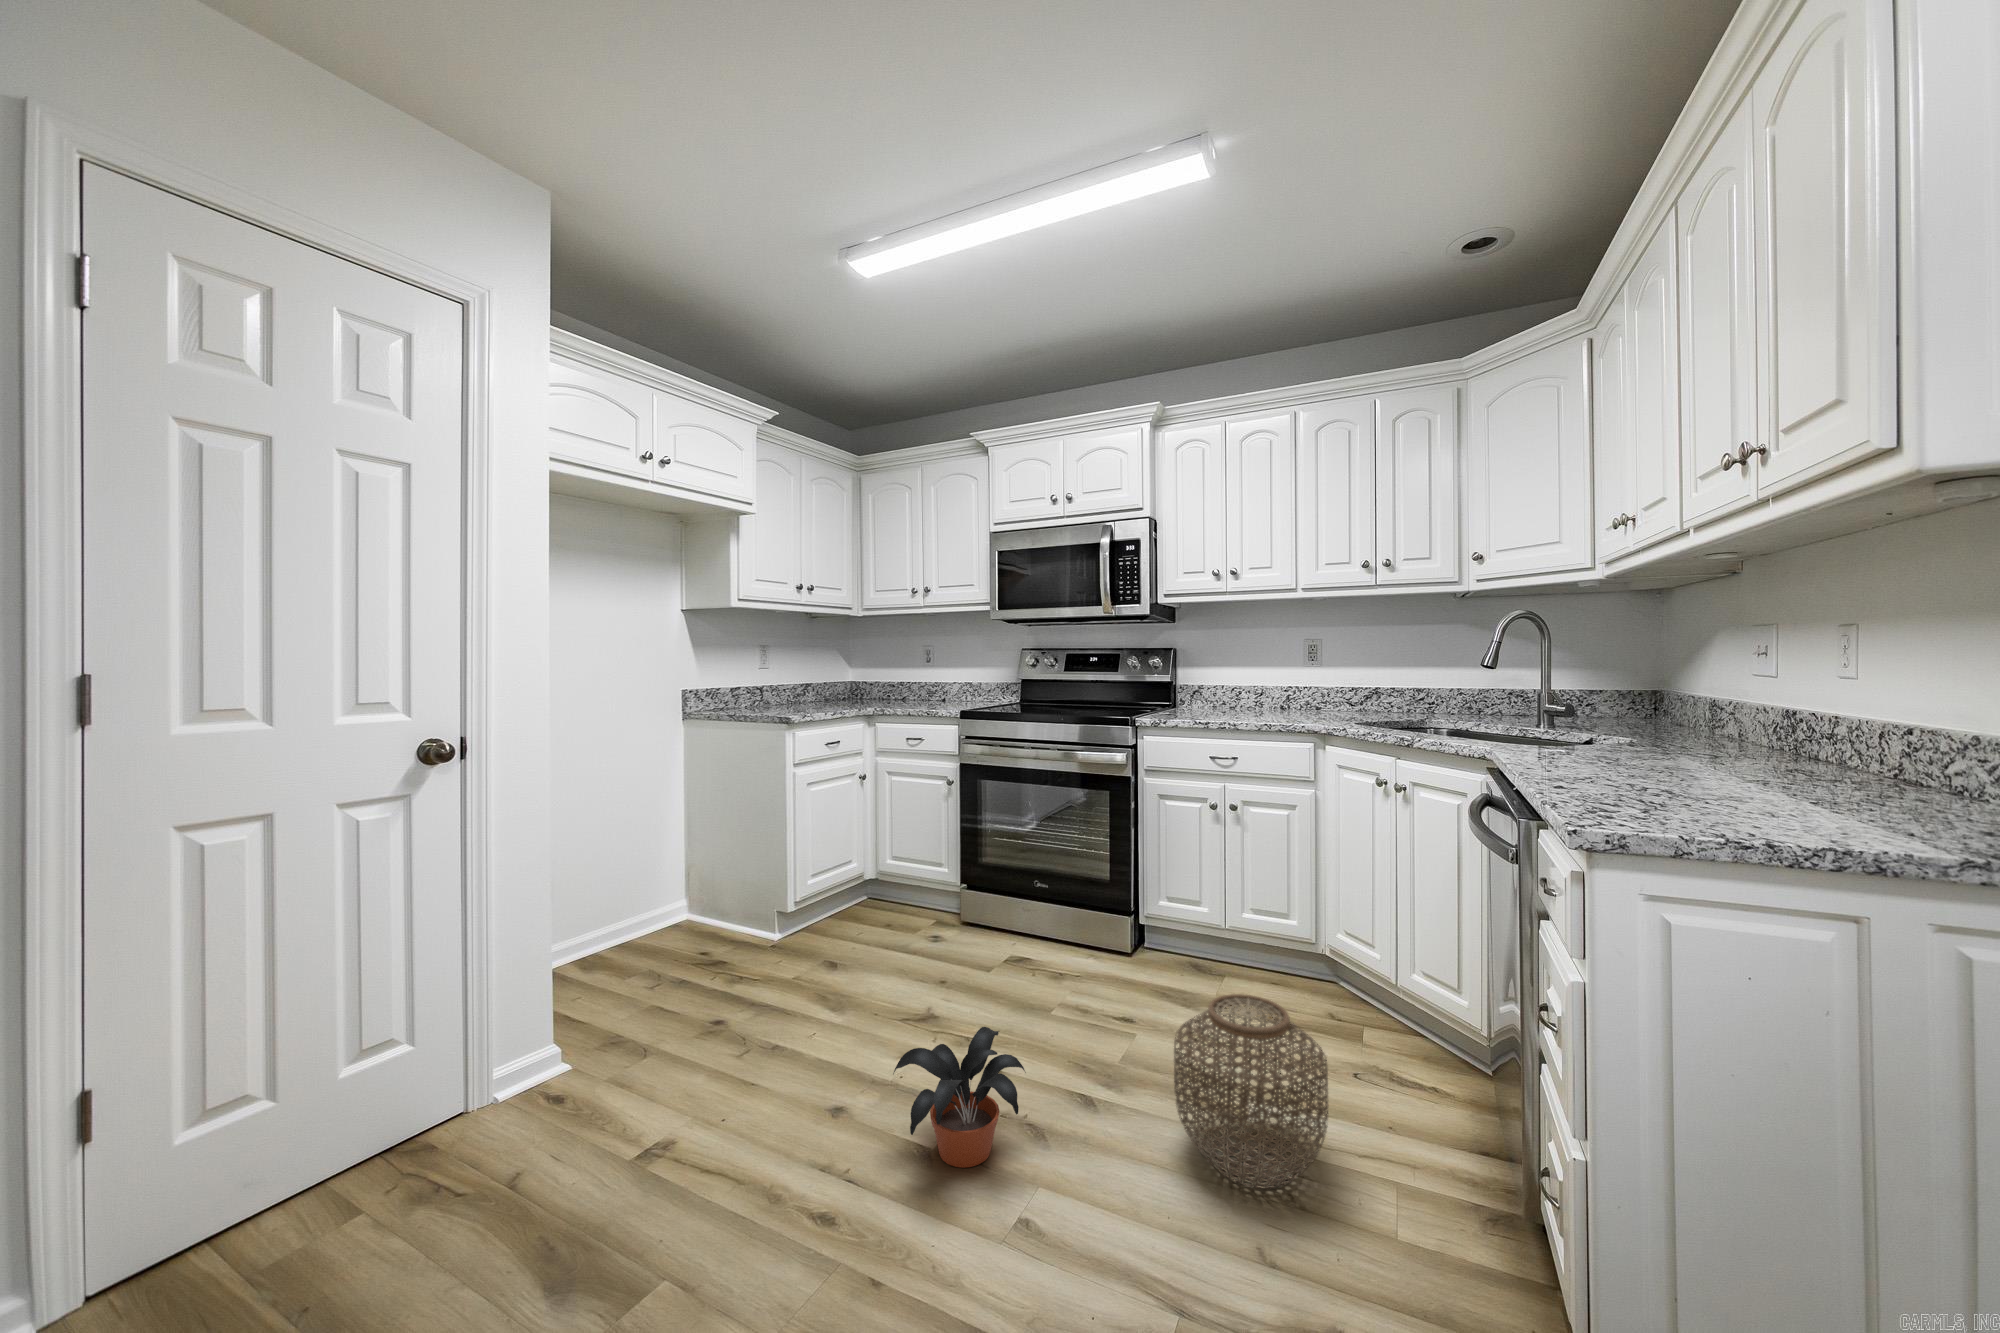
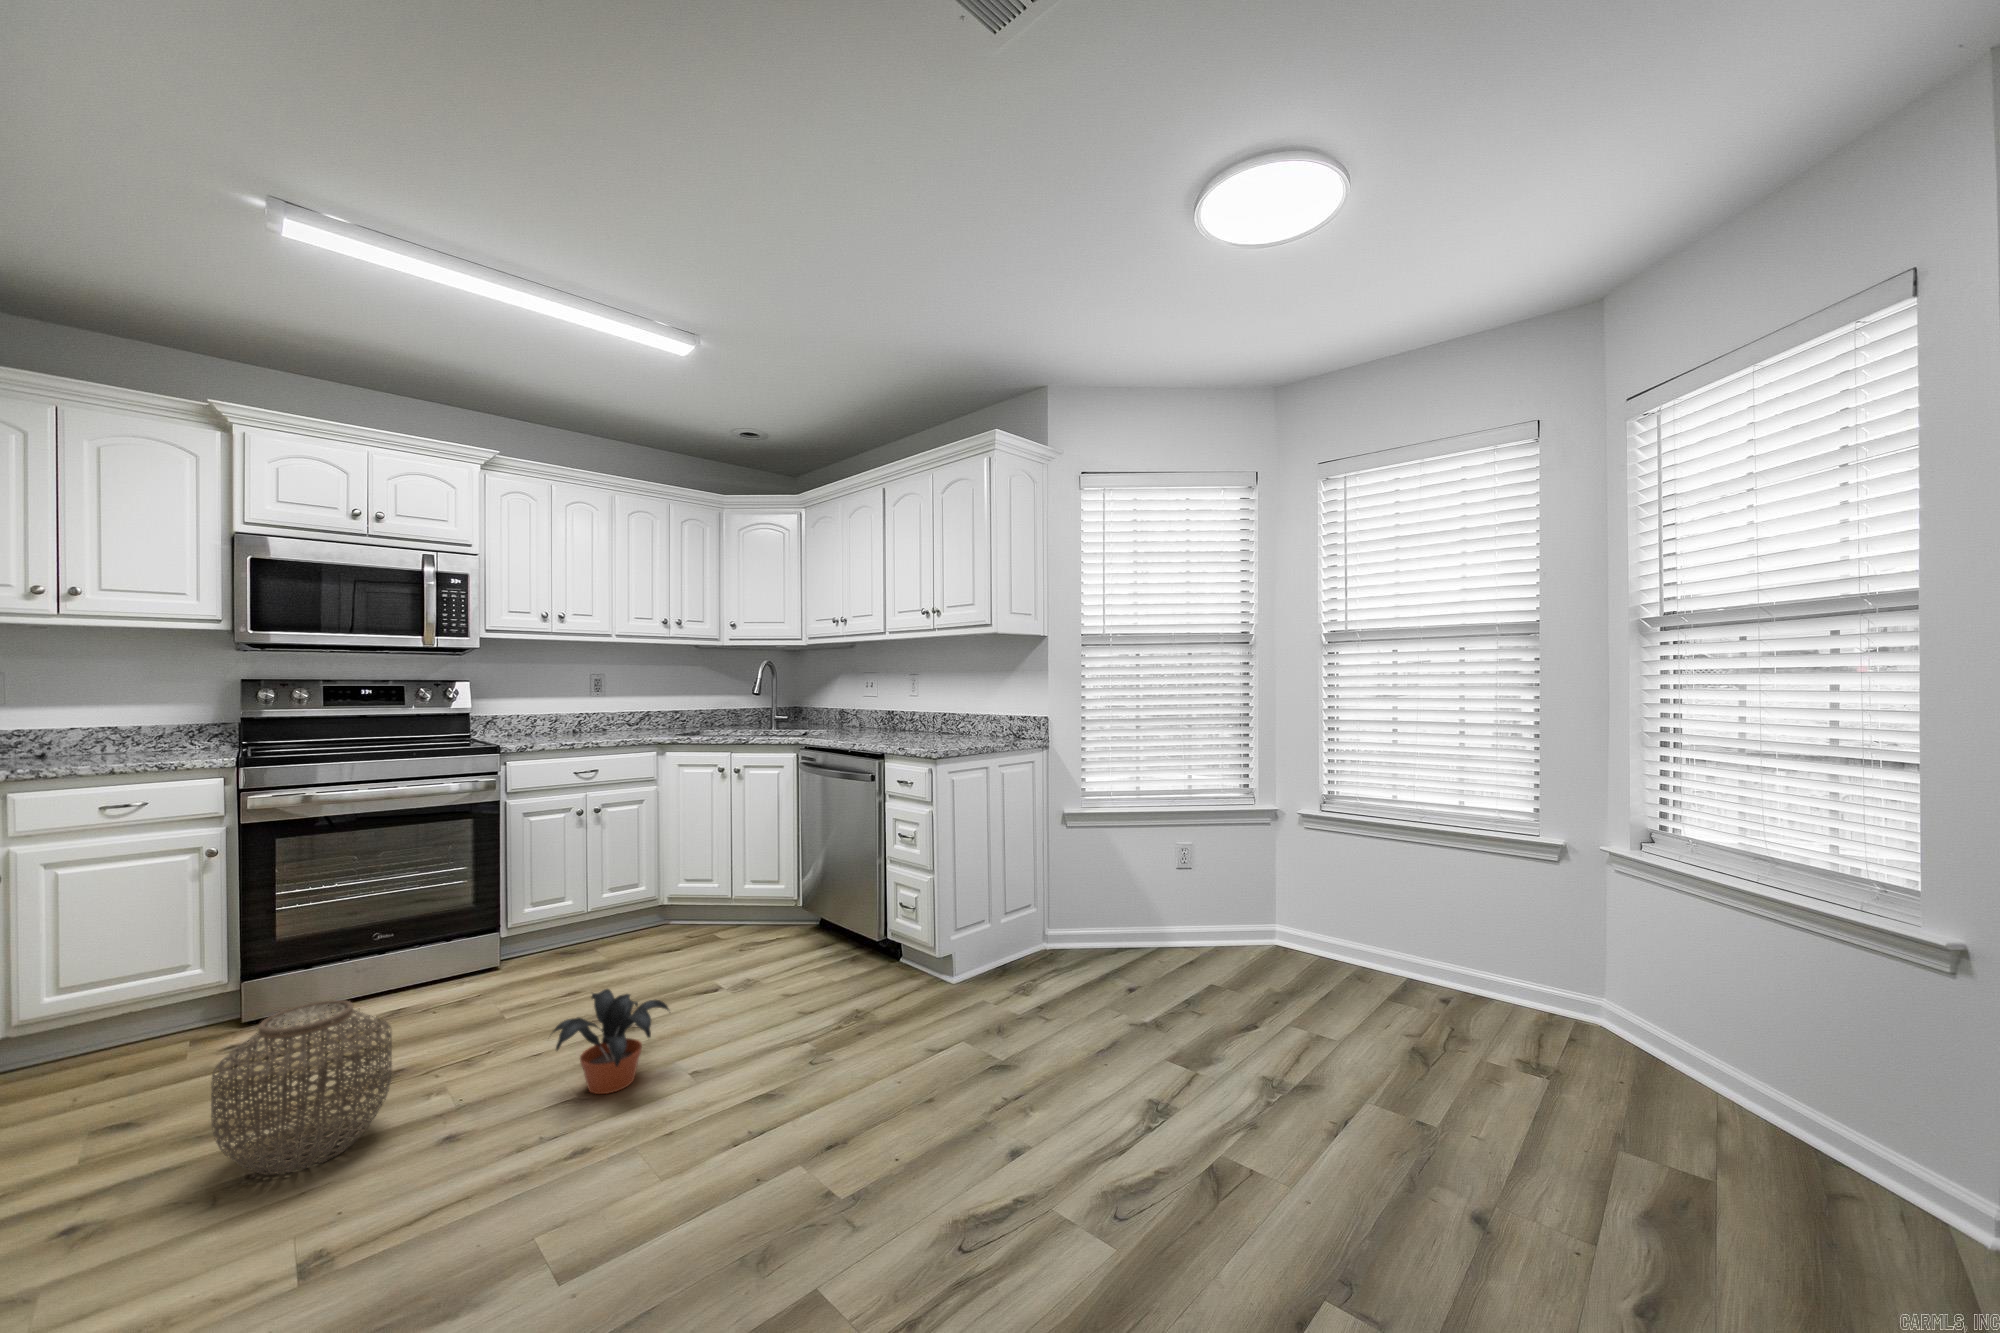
woven basket: present [1174,994,1328,1188] -> present [211,1000,392,1174]

